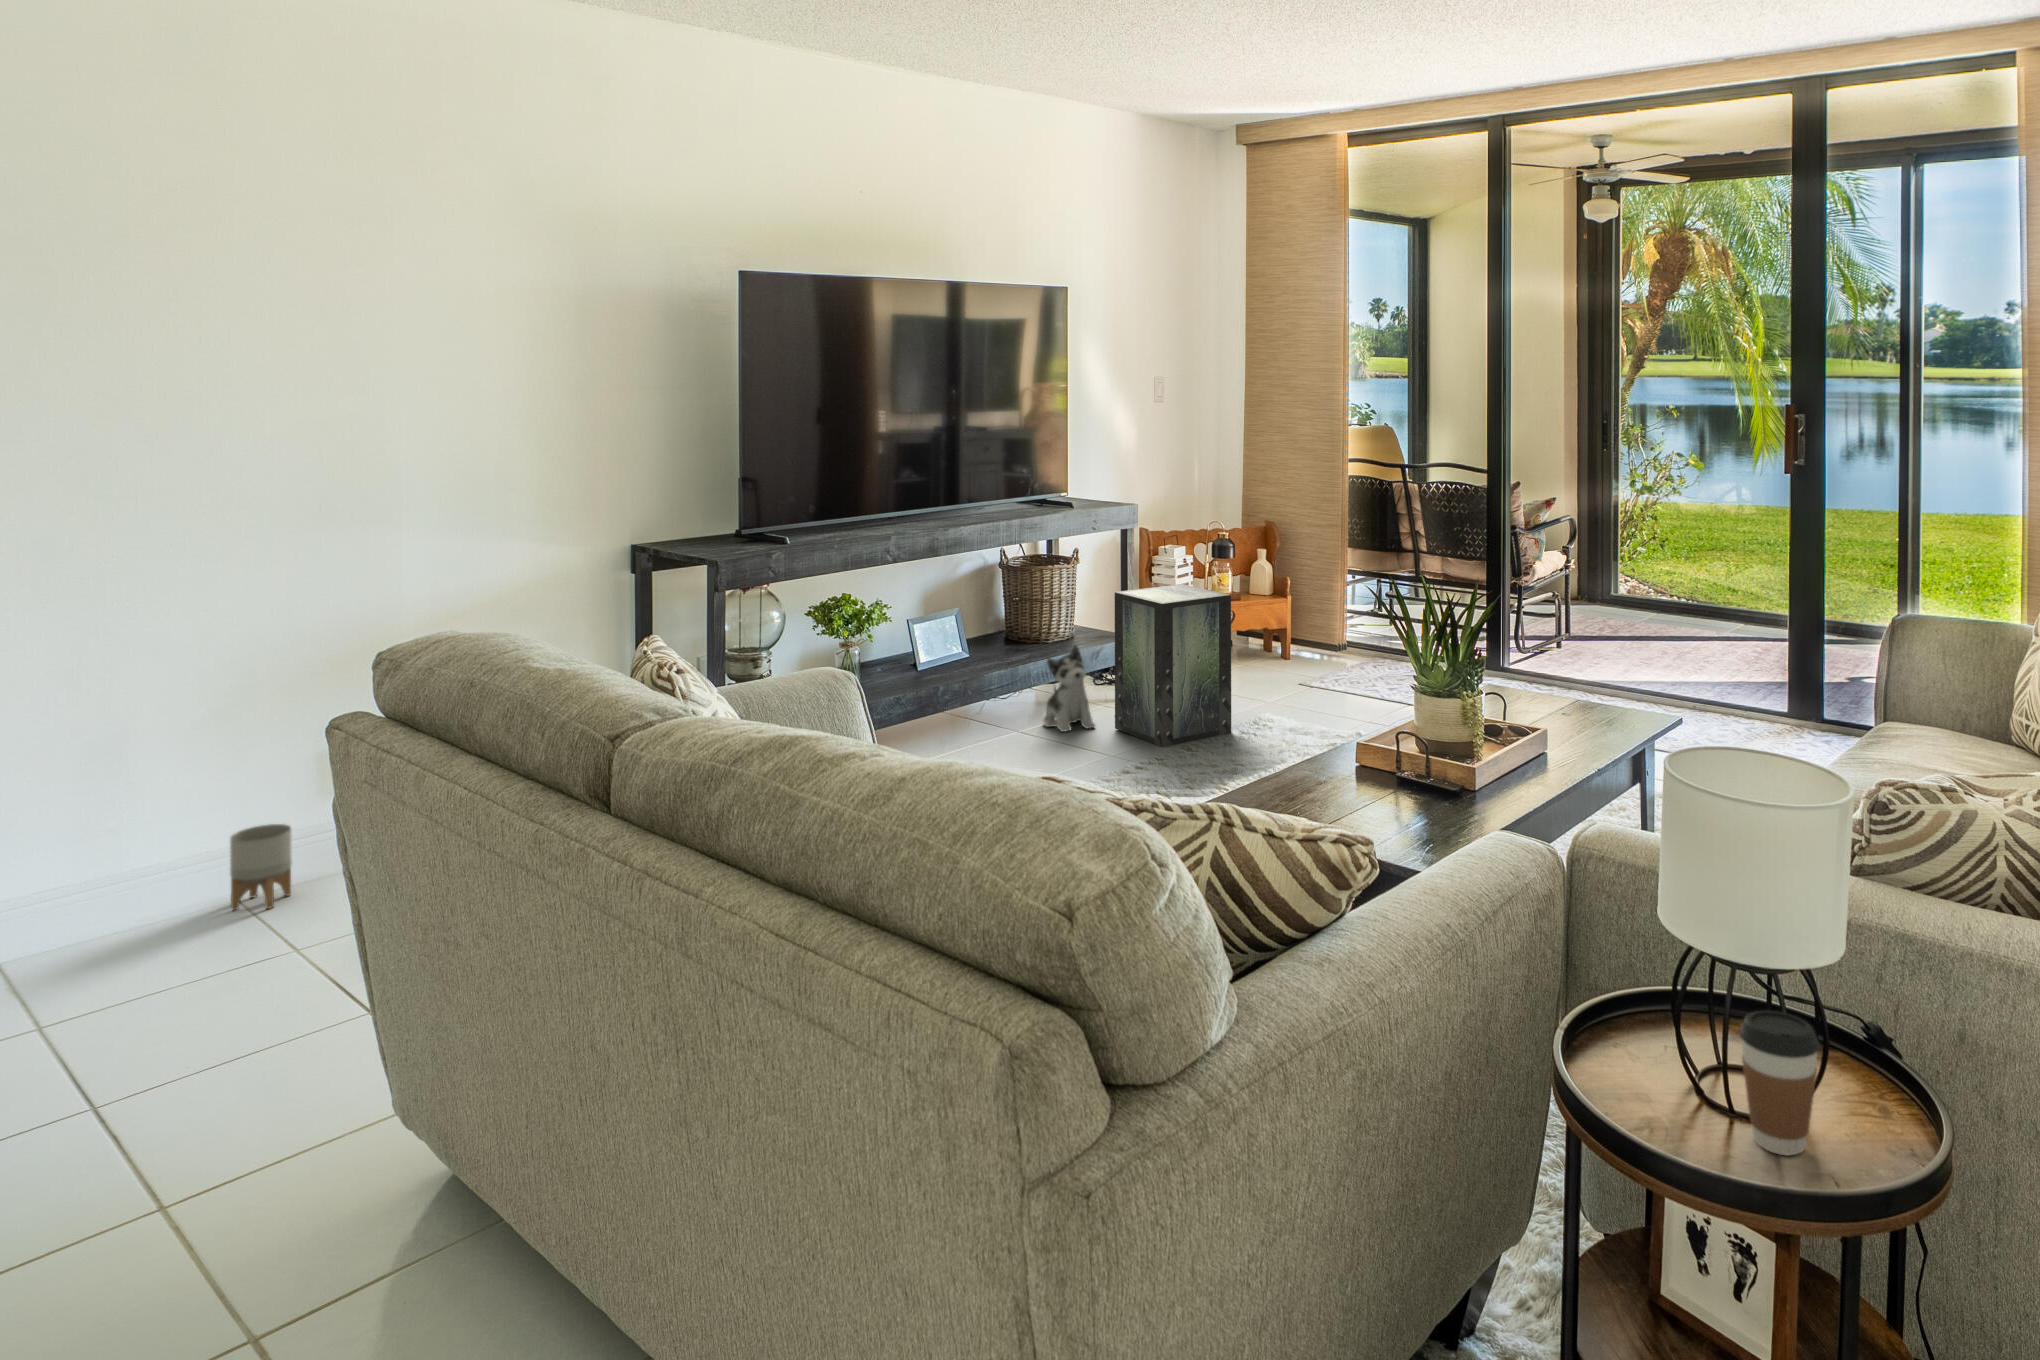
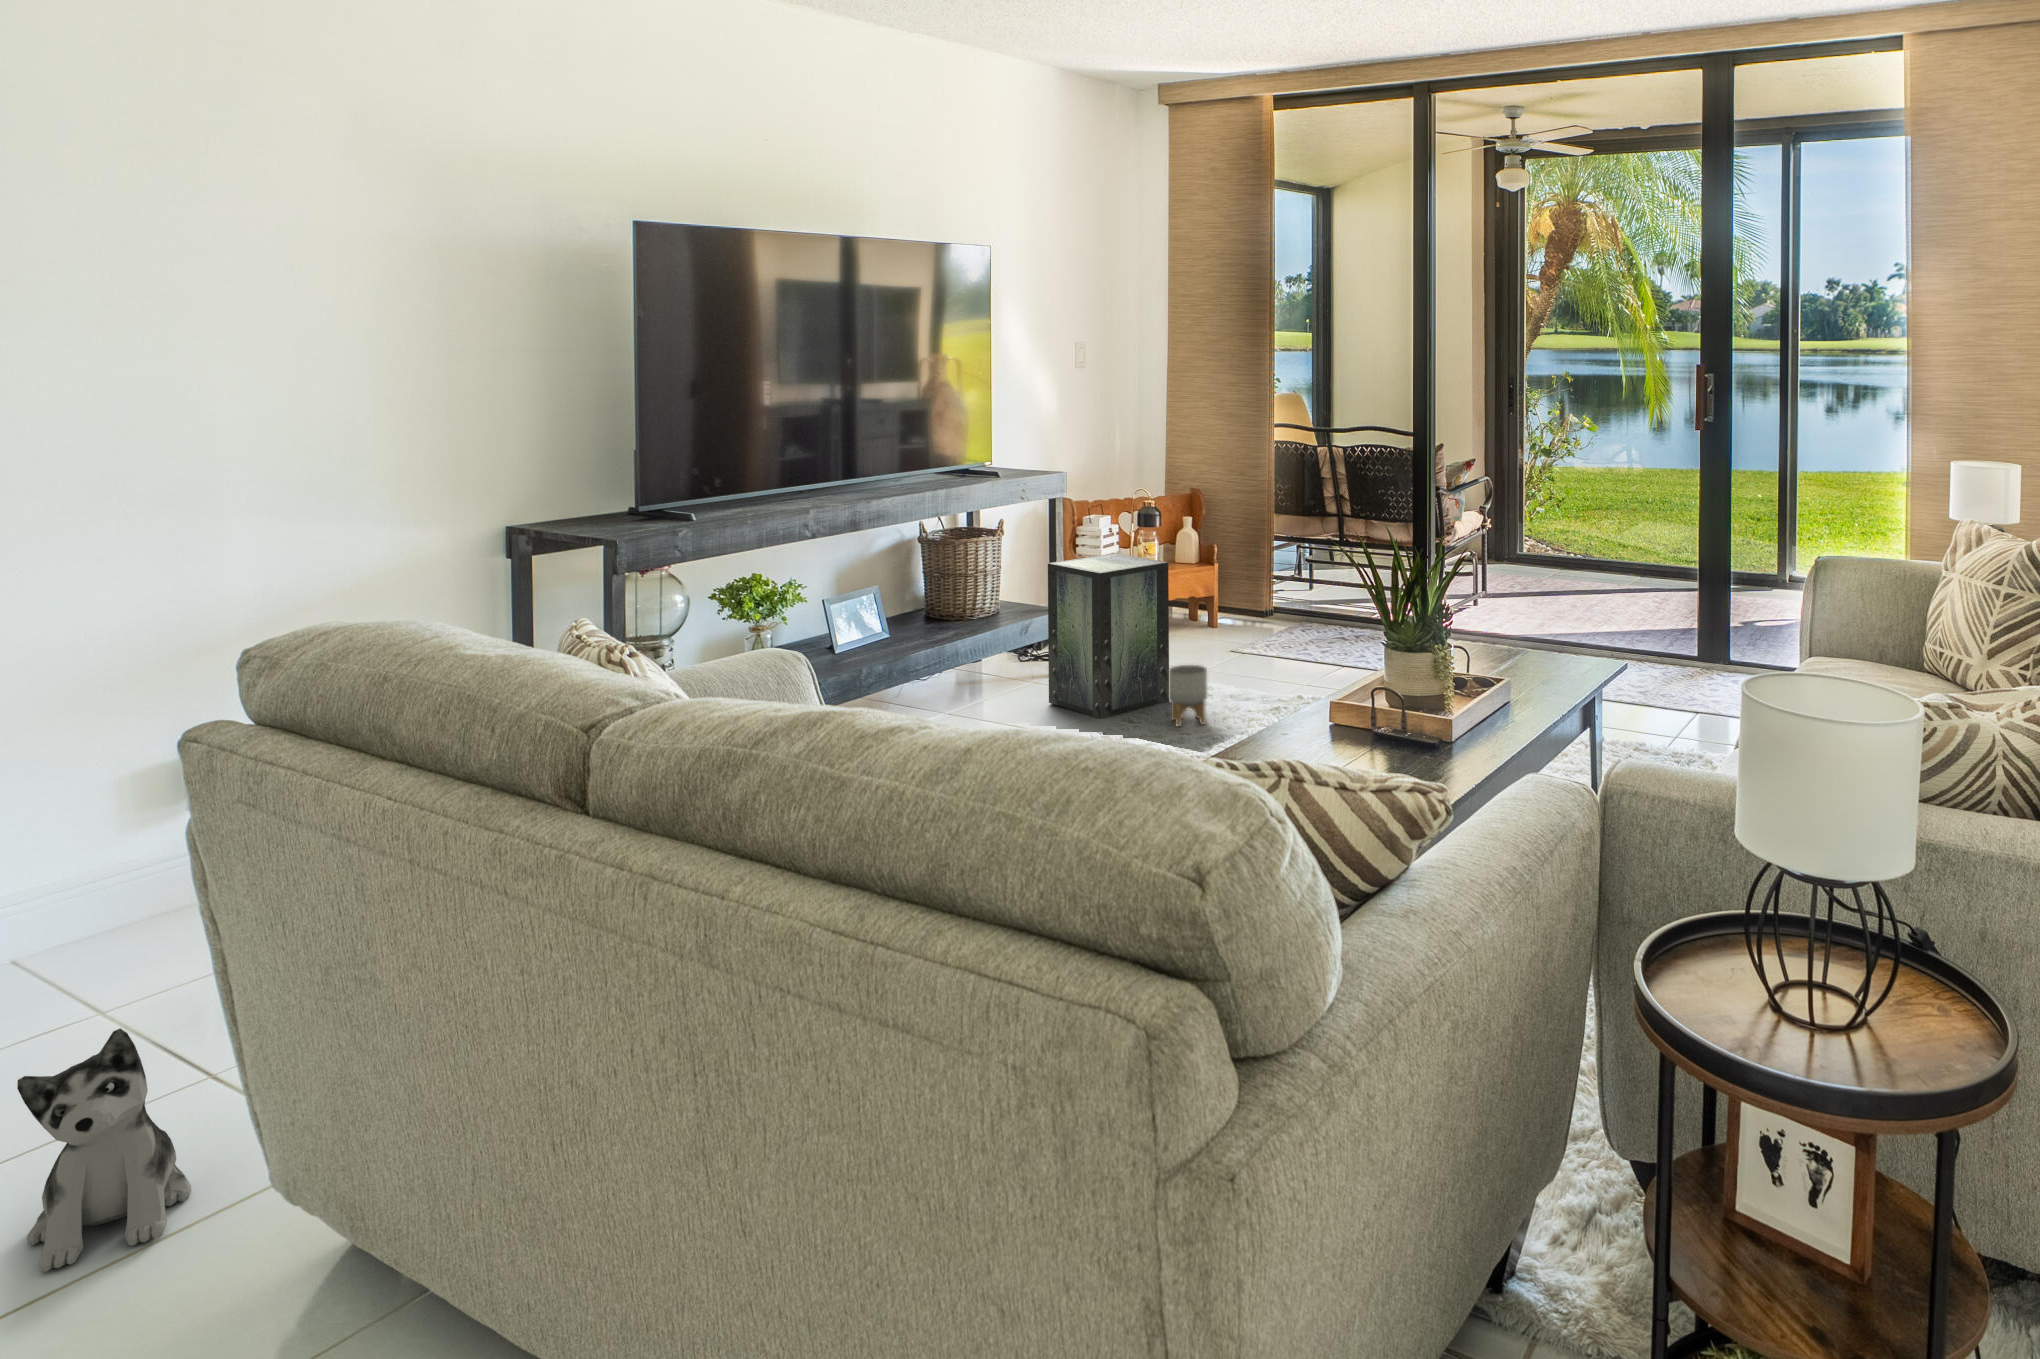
plush toy: present [1043,645,1095,732] -> present [17,1028,191,1272]
planter: present [230,824,292,910] -> present [1169,665,1207,726]
coffee cup: present [1739,1011,1820,1155] -> none [1828,925,1906,1063]

